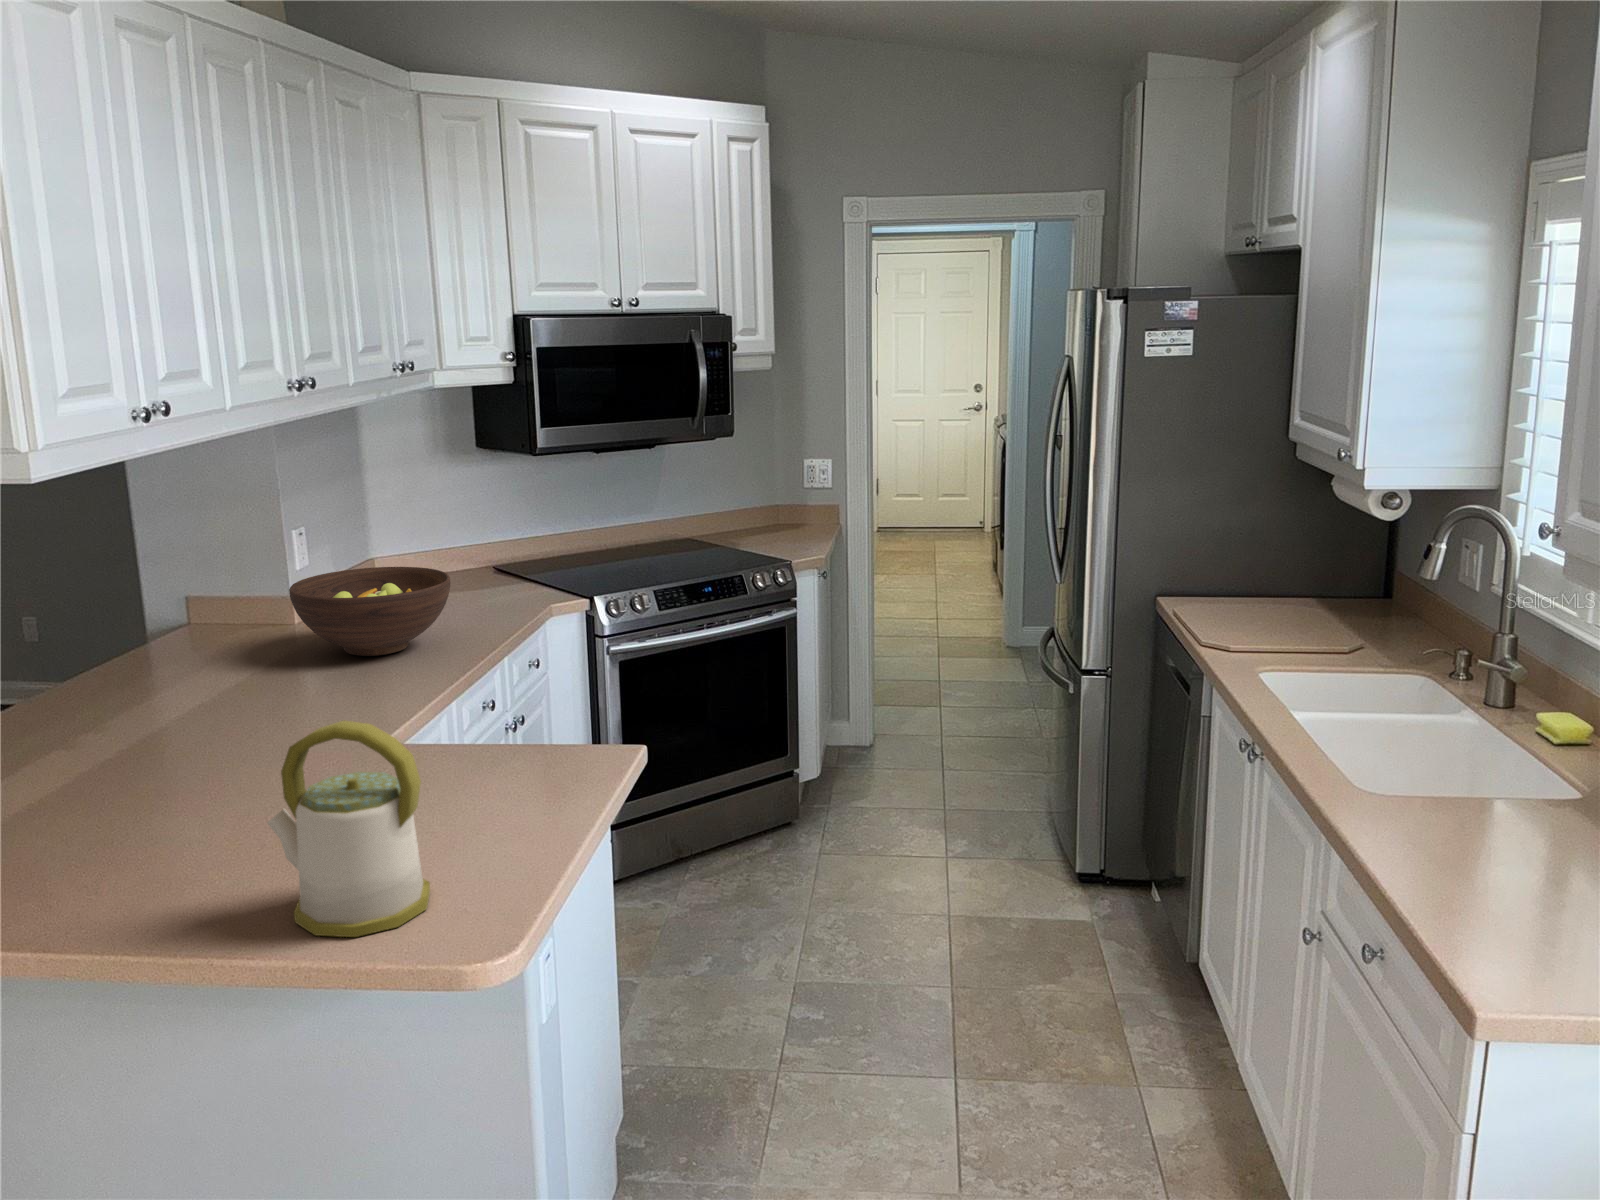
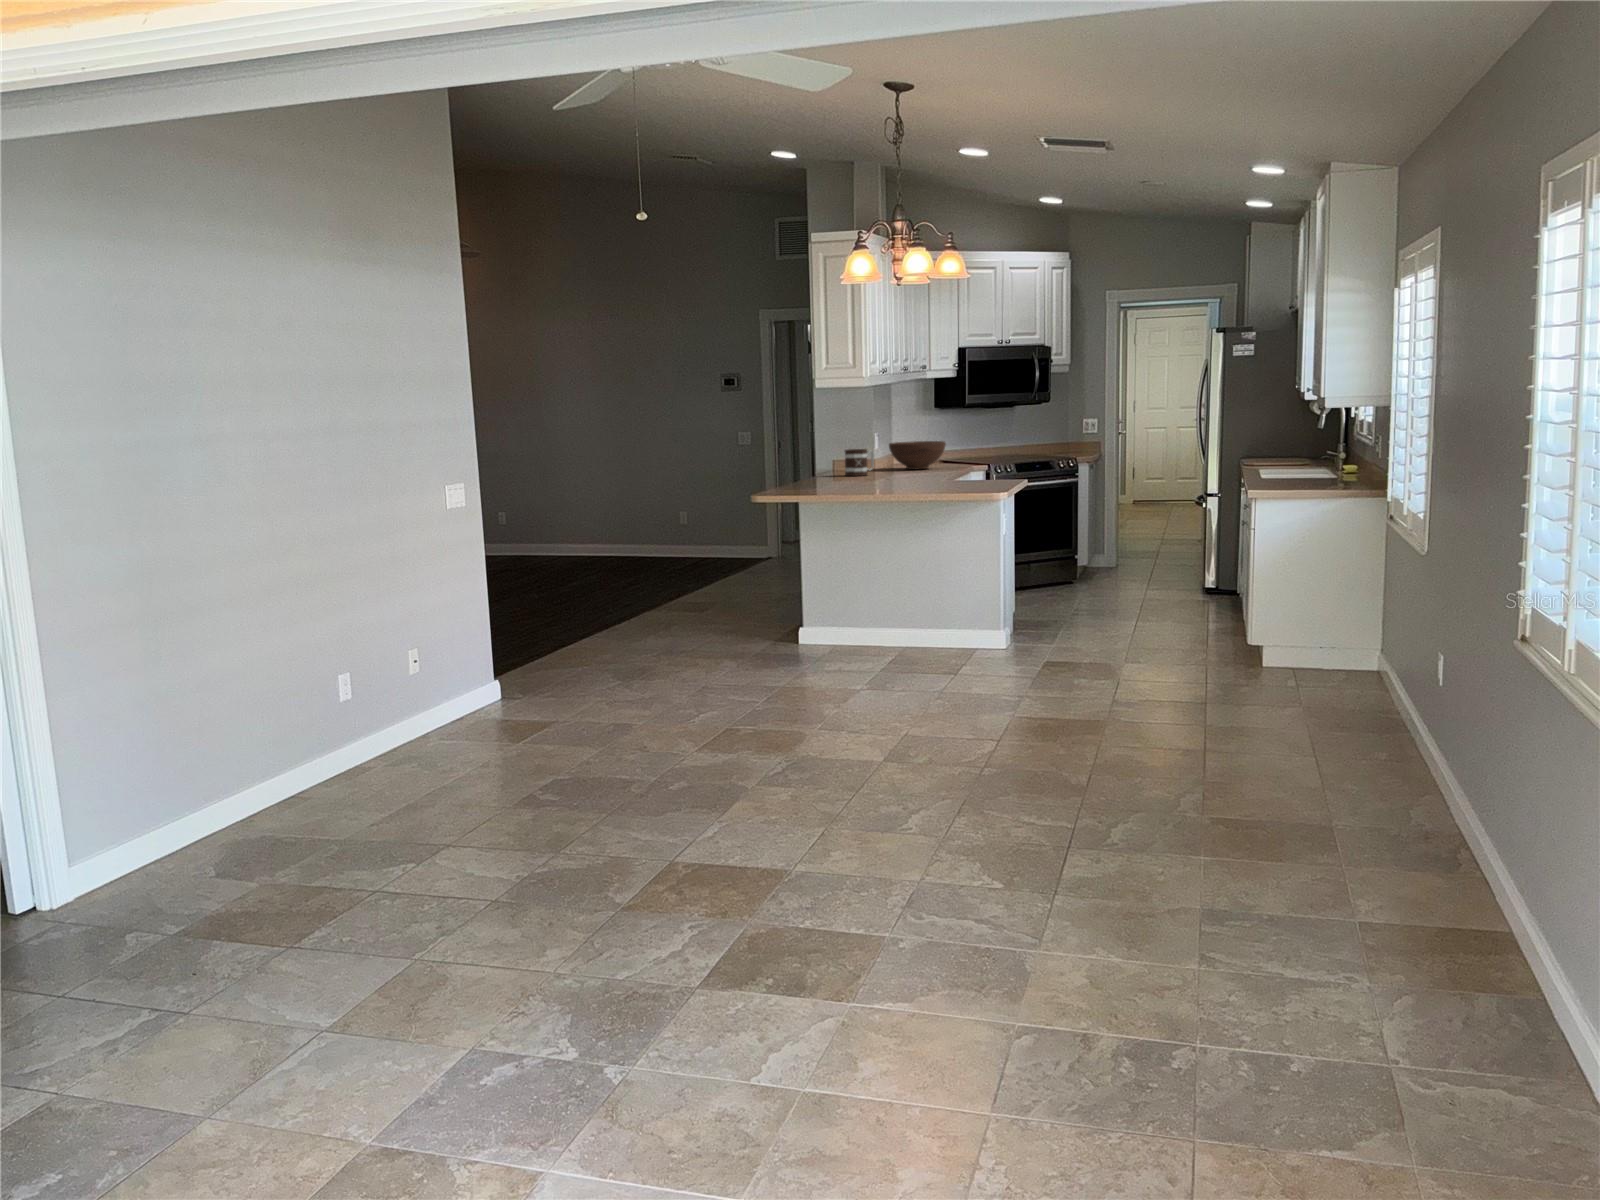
mug: none [90,636,202,731] -> present [845,449,874,476]
kettle: present [267,720,430,937] -> none [942,434,982,485]

